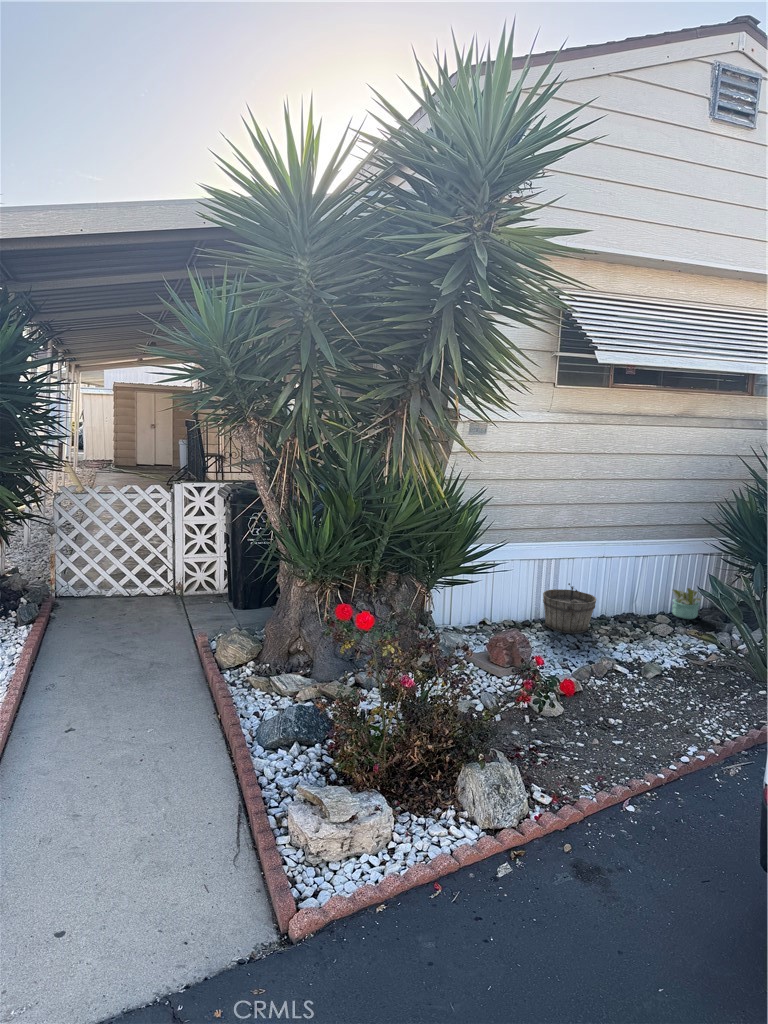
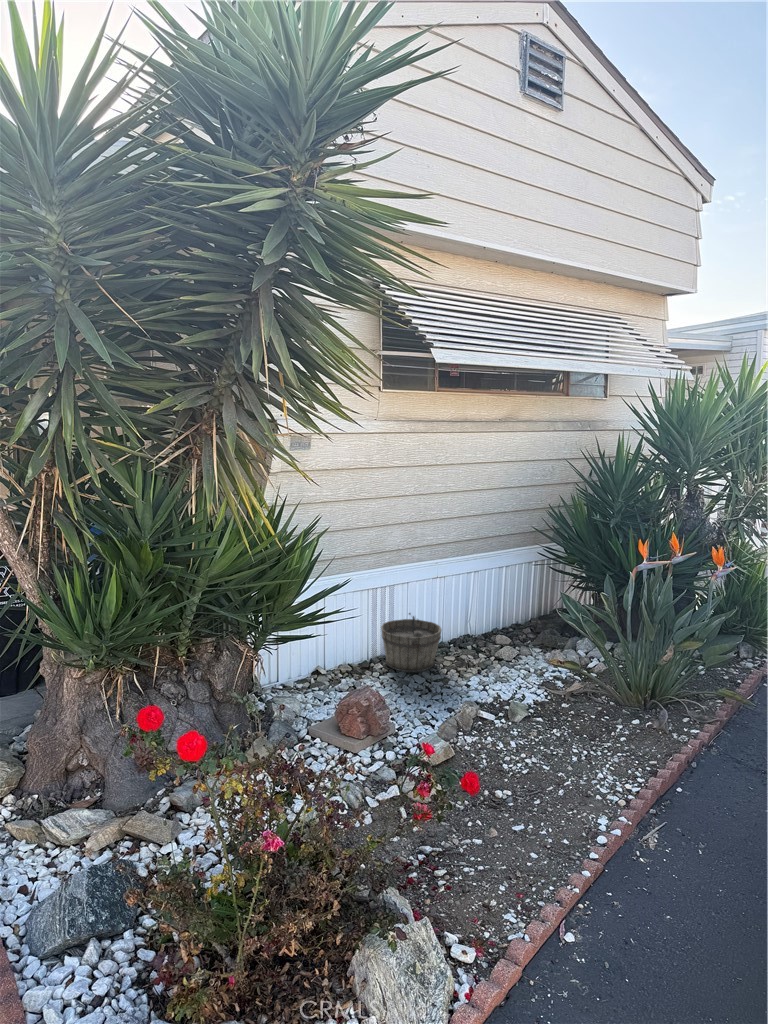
decorative plant: present [672,588,701,619] -> none [510,600,540,634]

